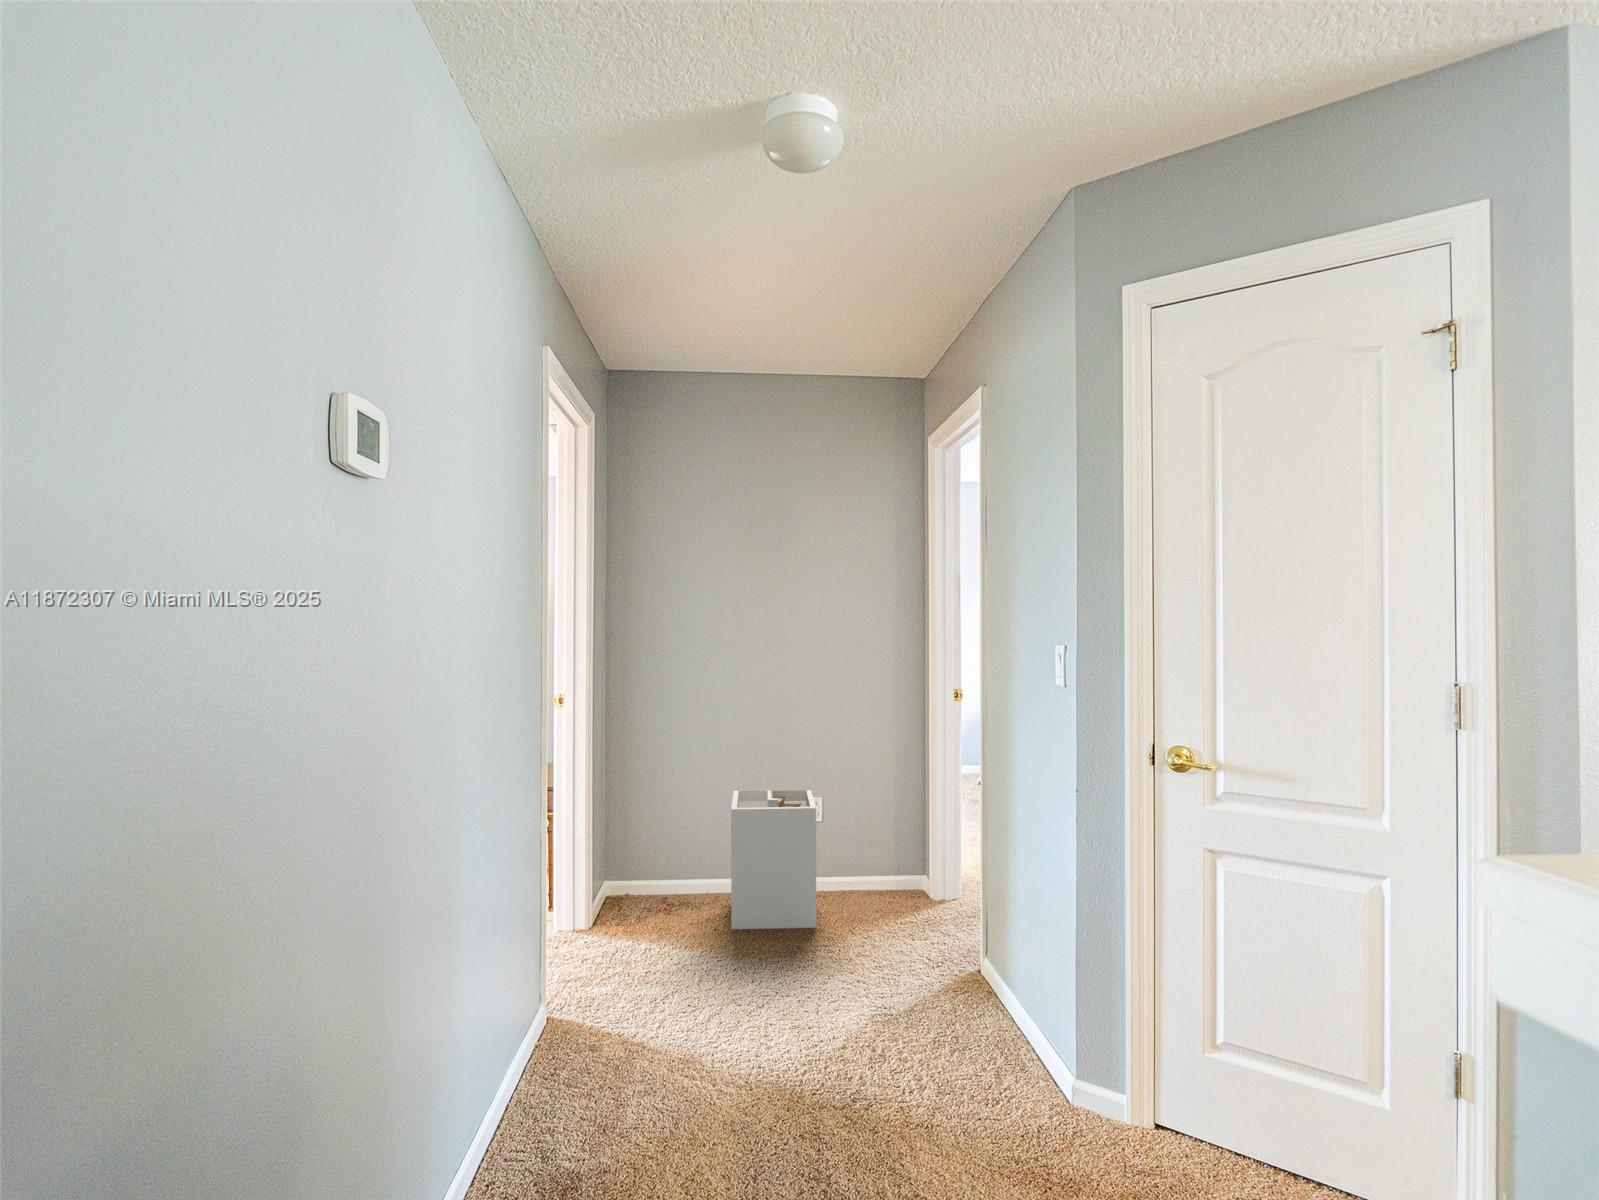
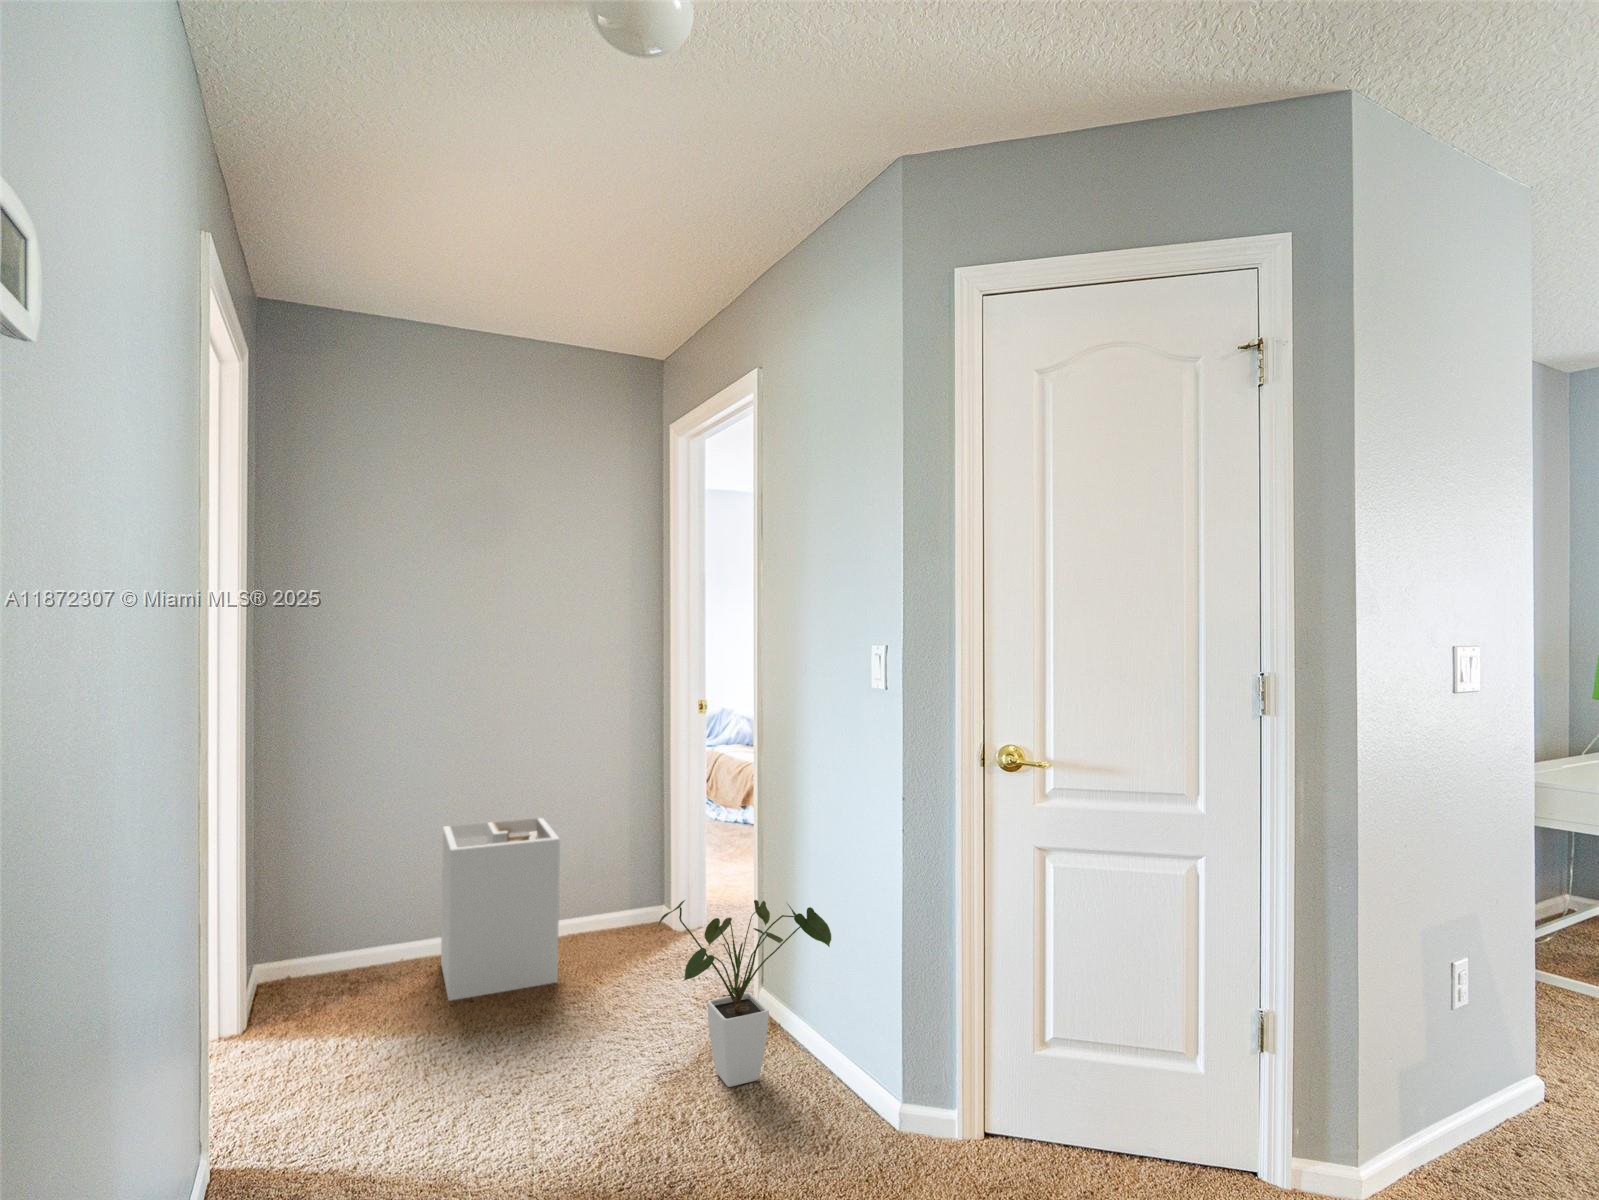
house plant: none [868,867,1015,1035] -> present [658,900,831,1087]

